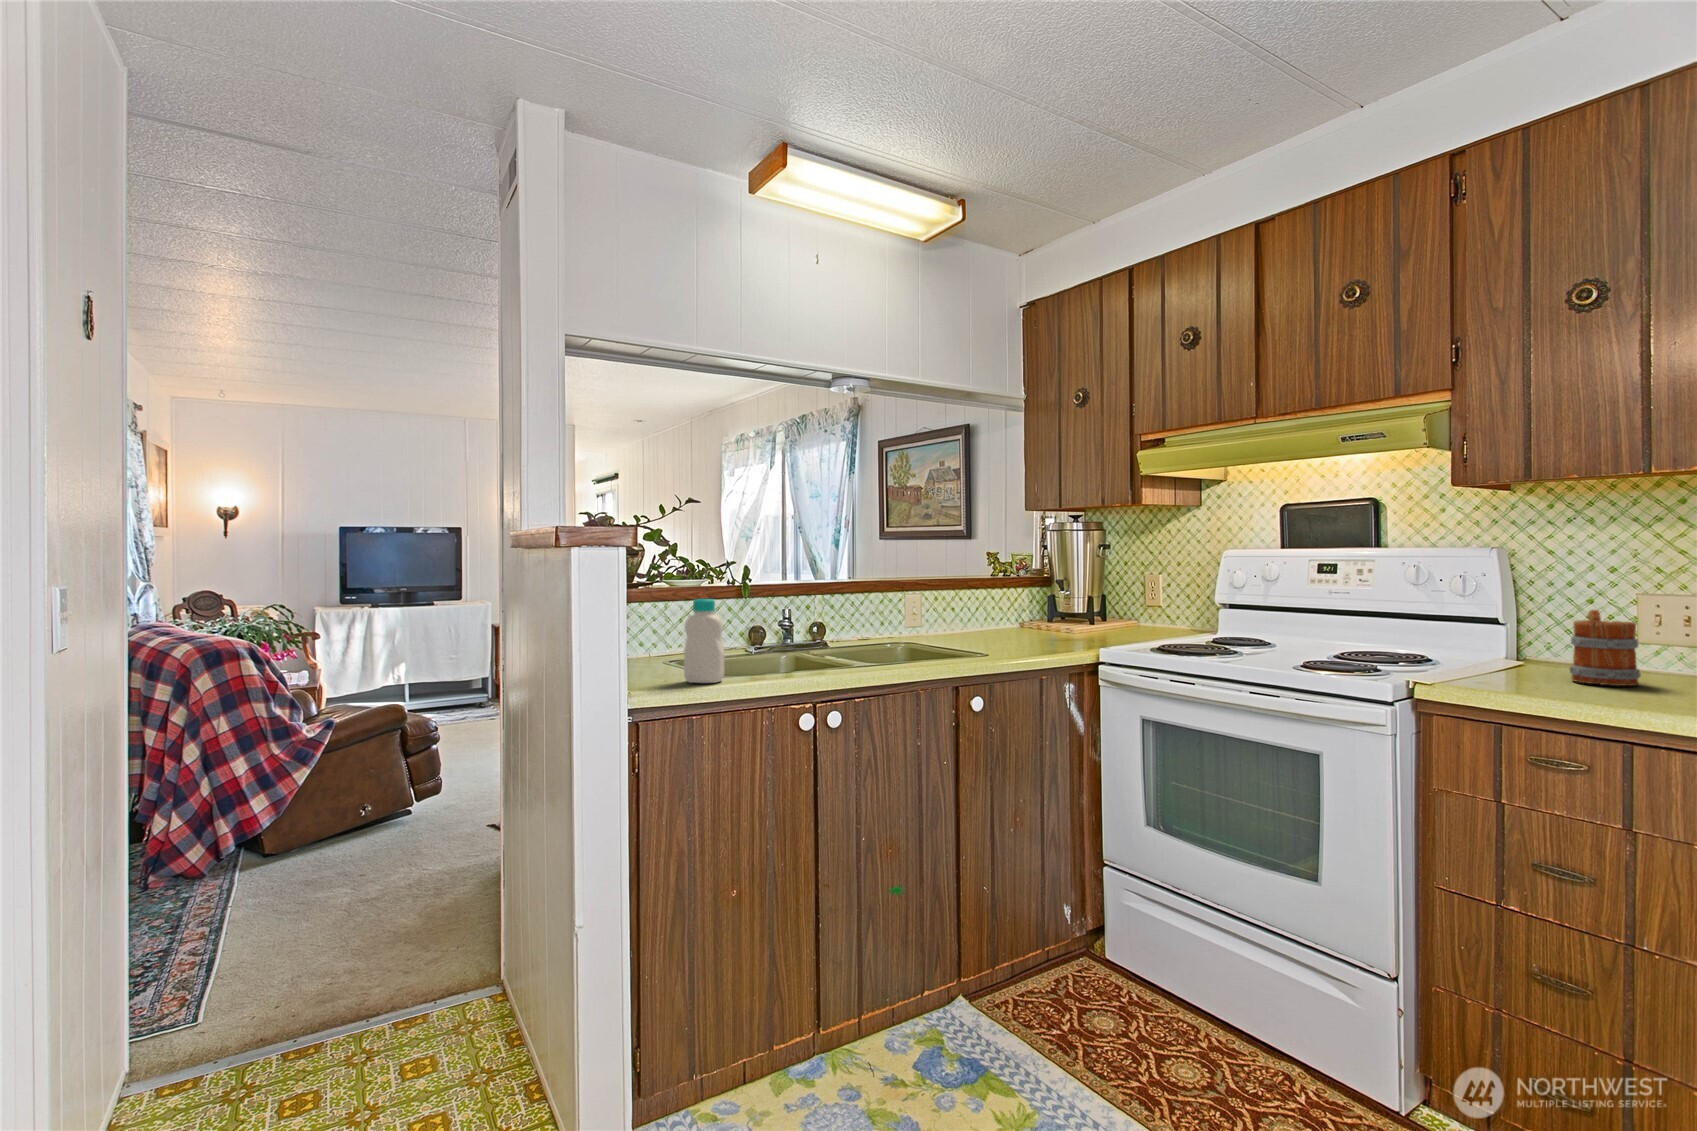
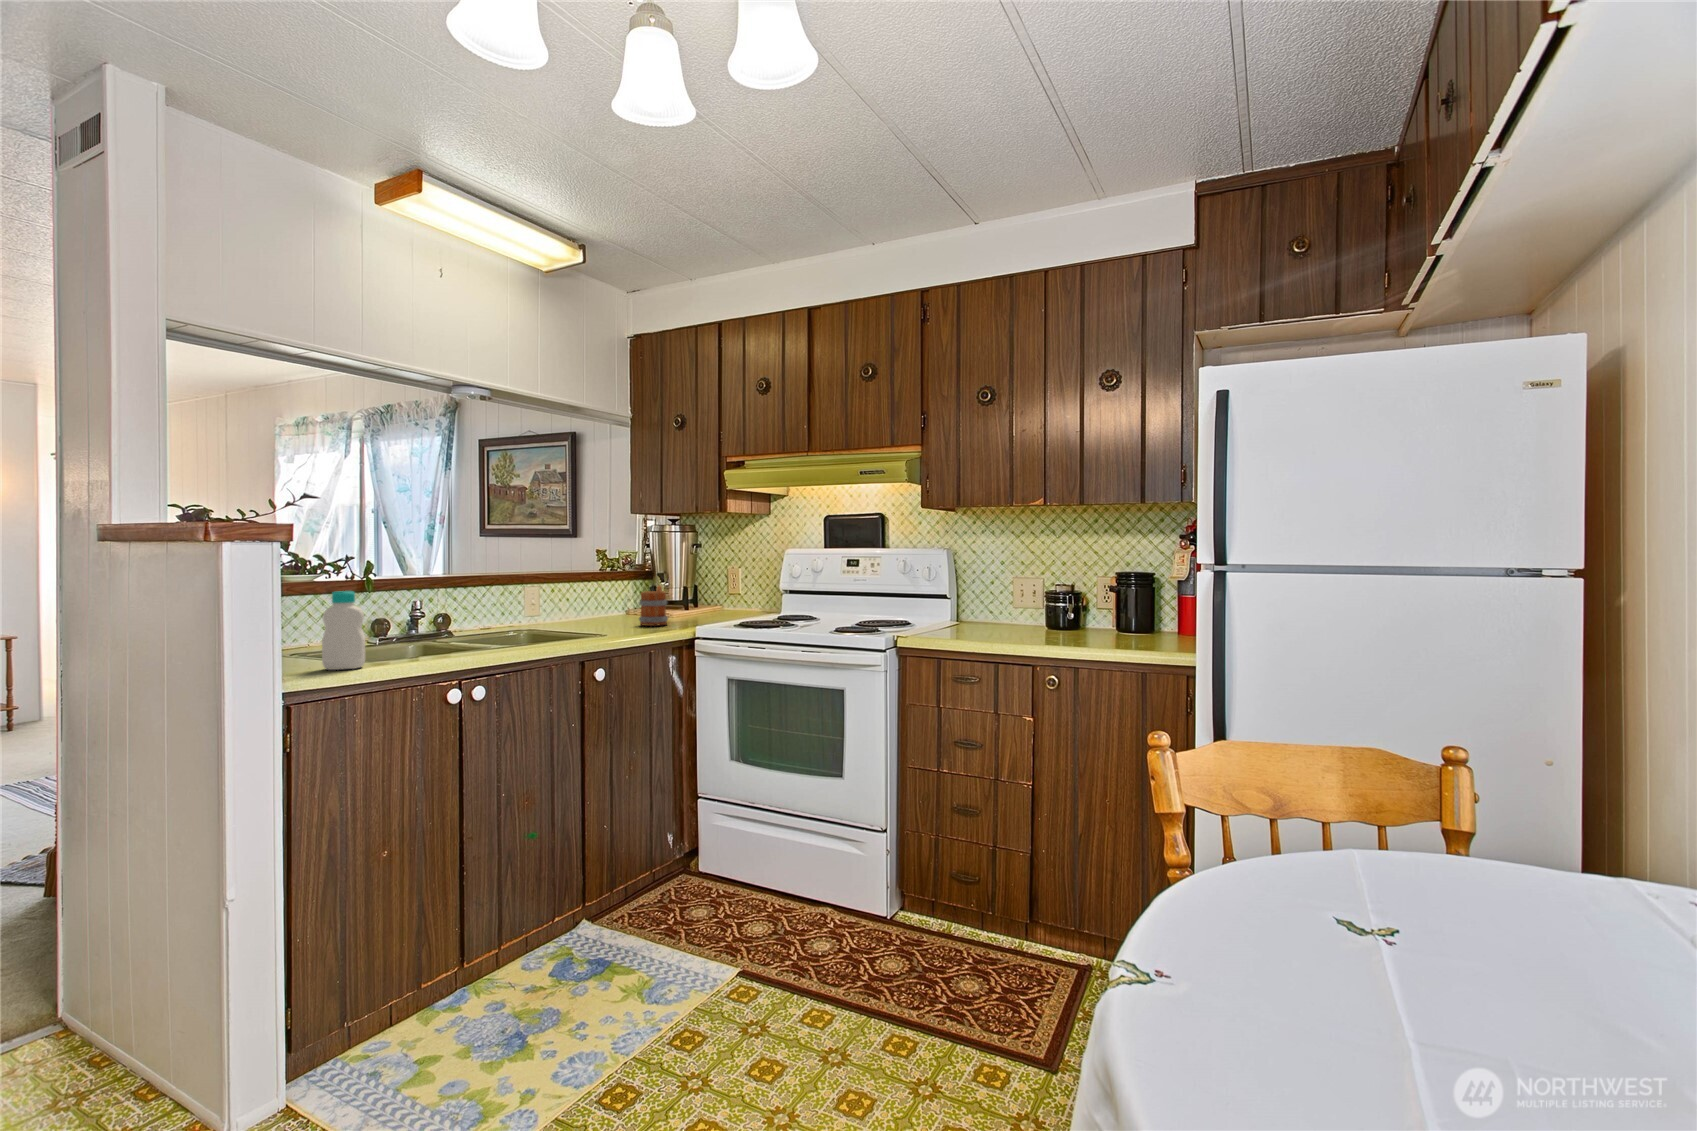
mug: present [1569,610,1641,686] -> present [639,585,668,626]

